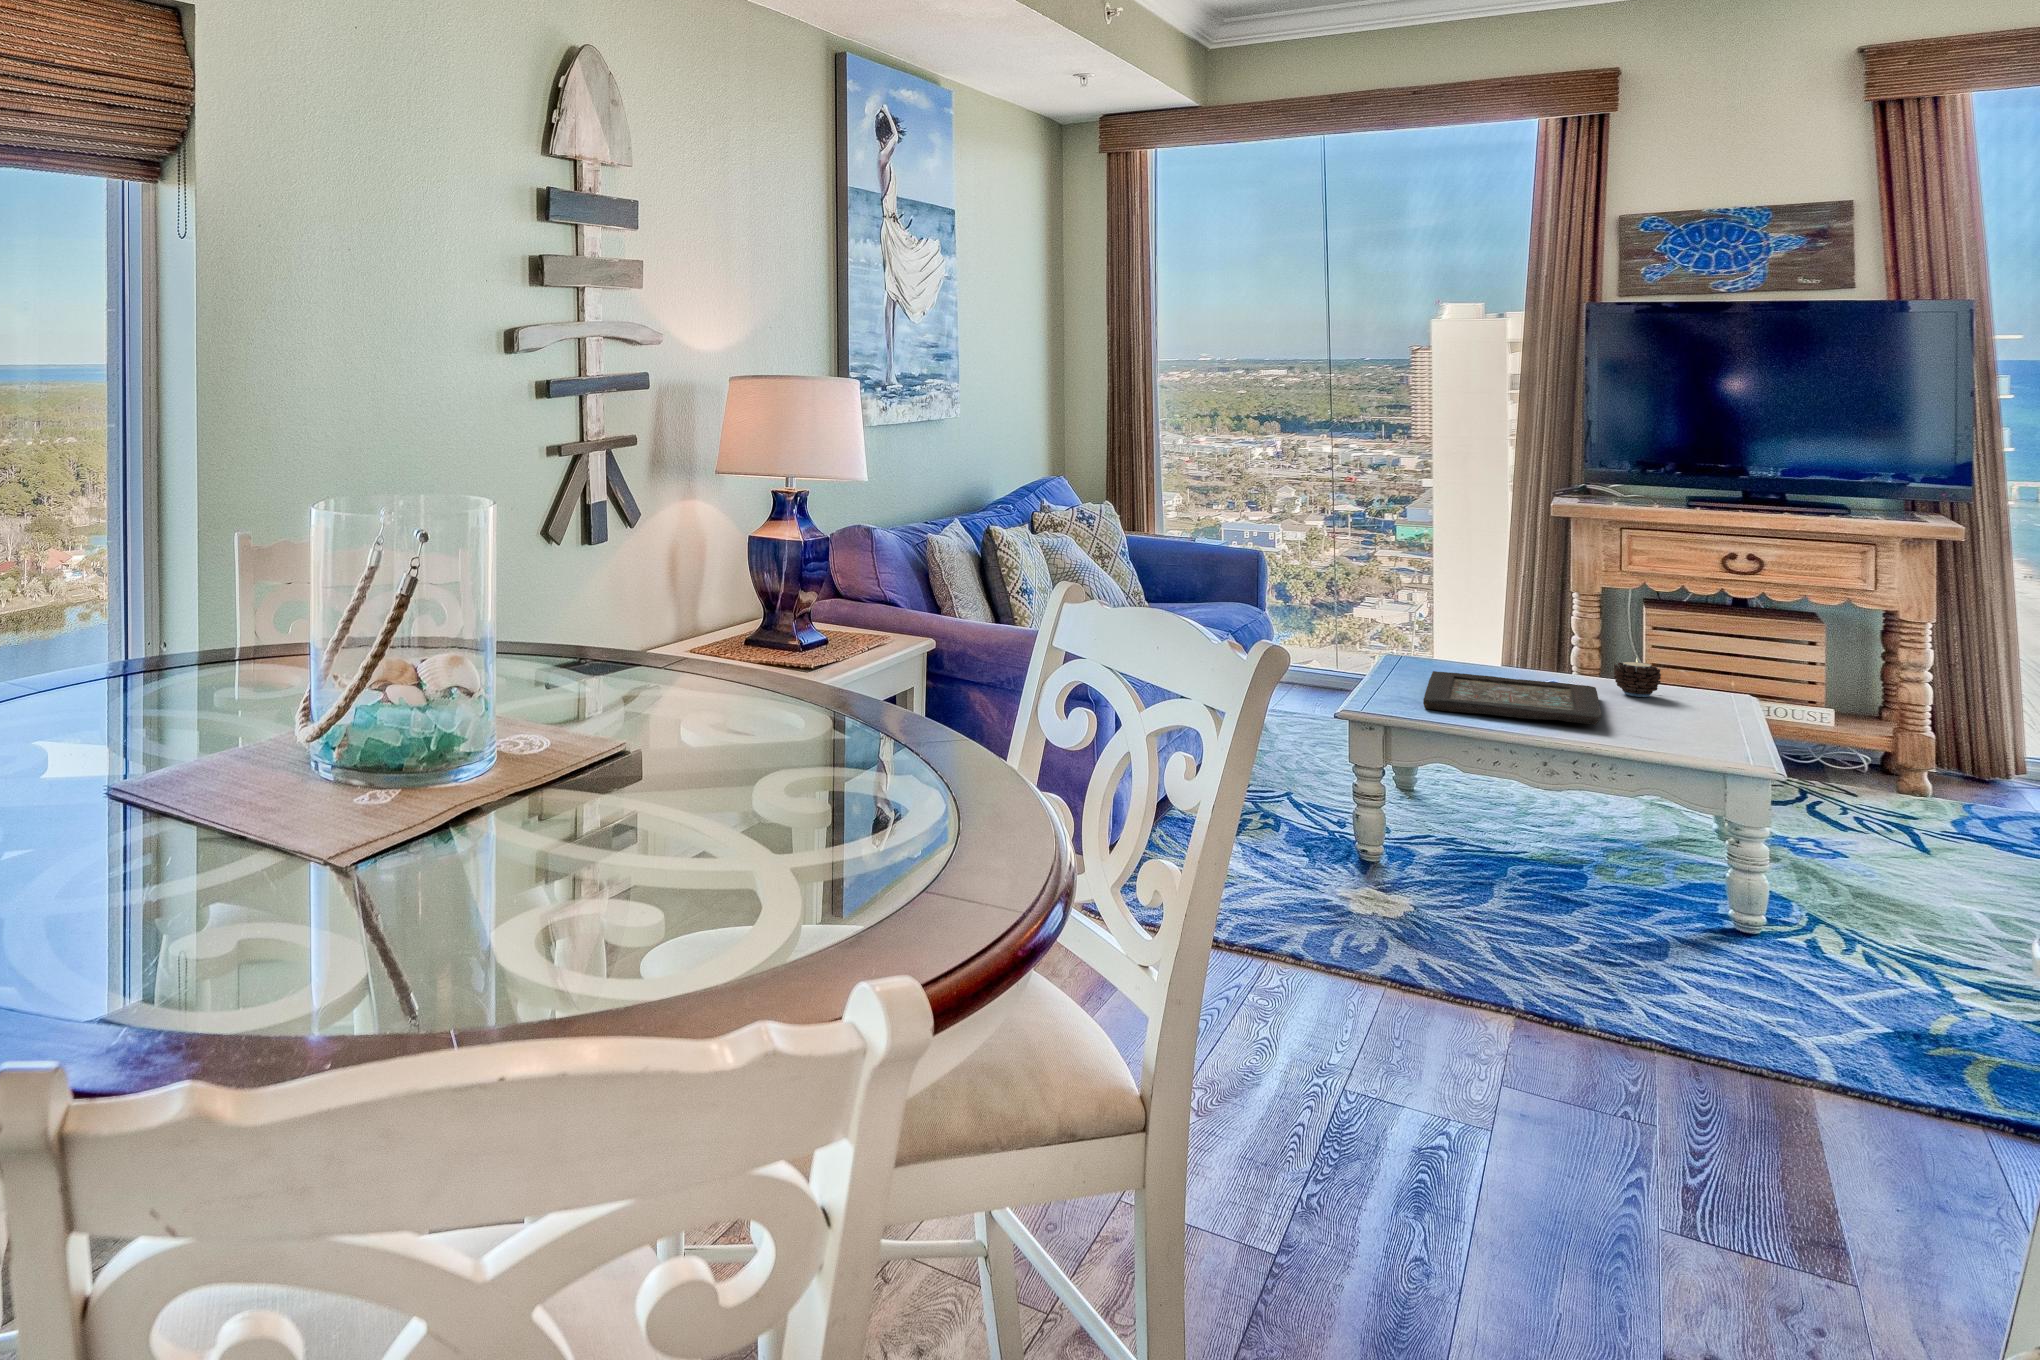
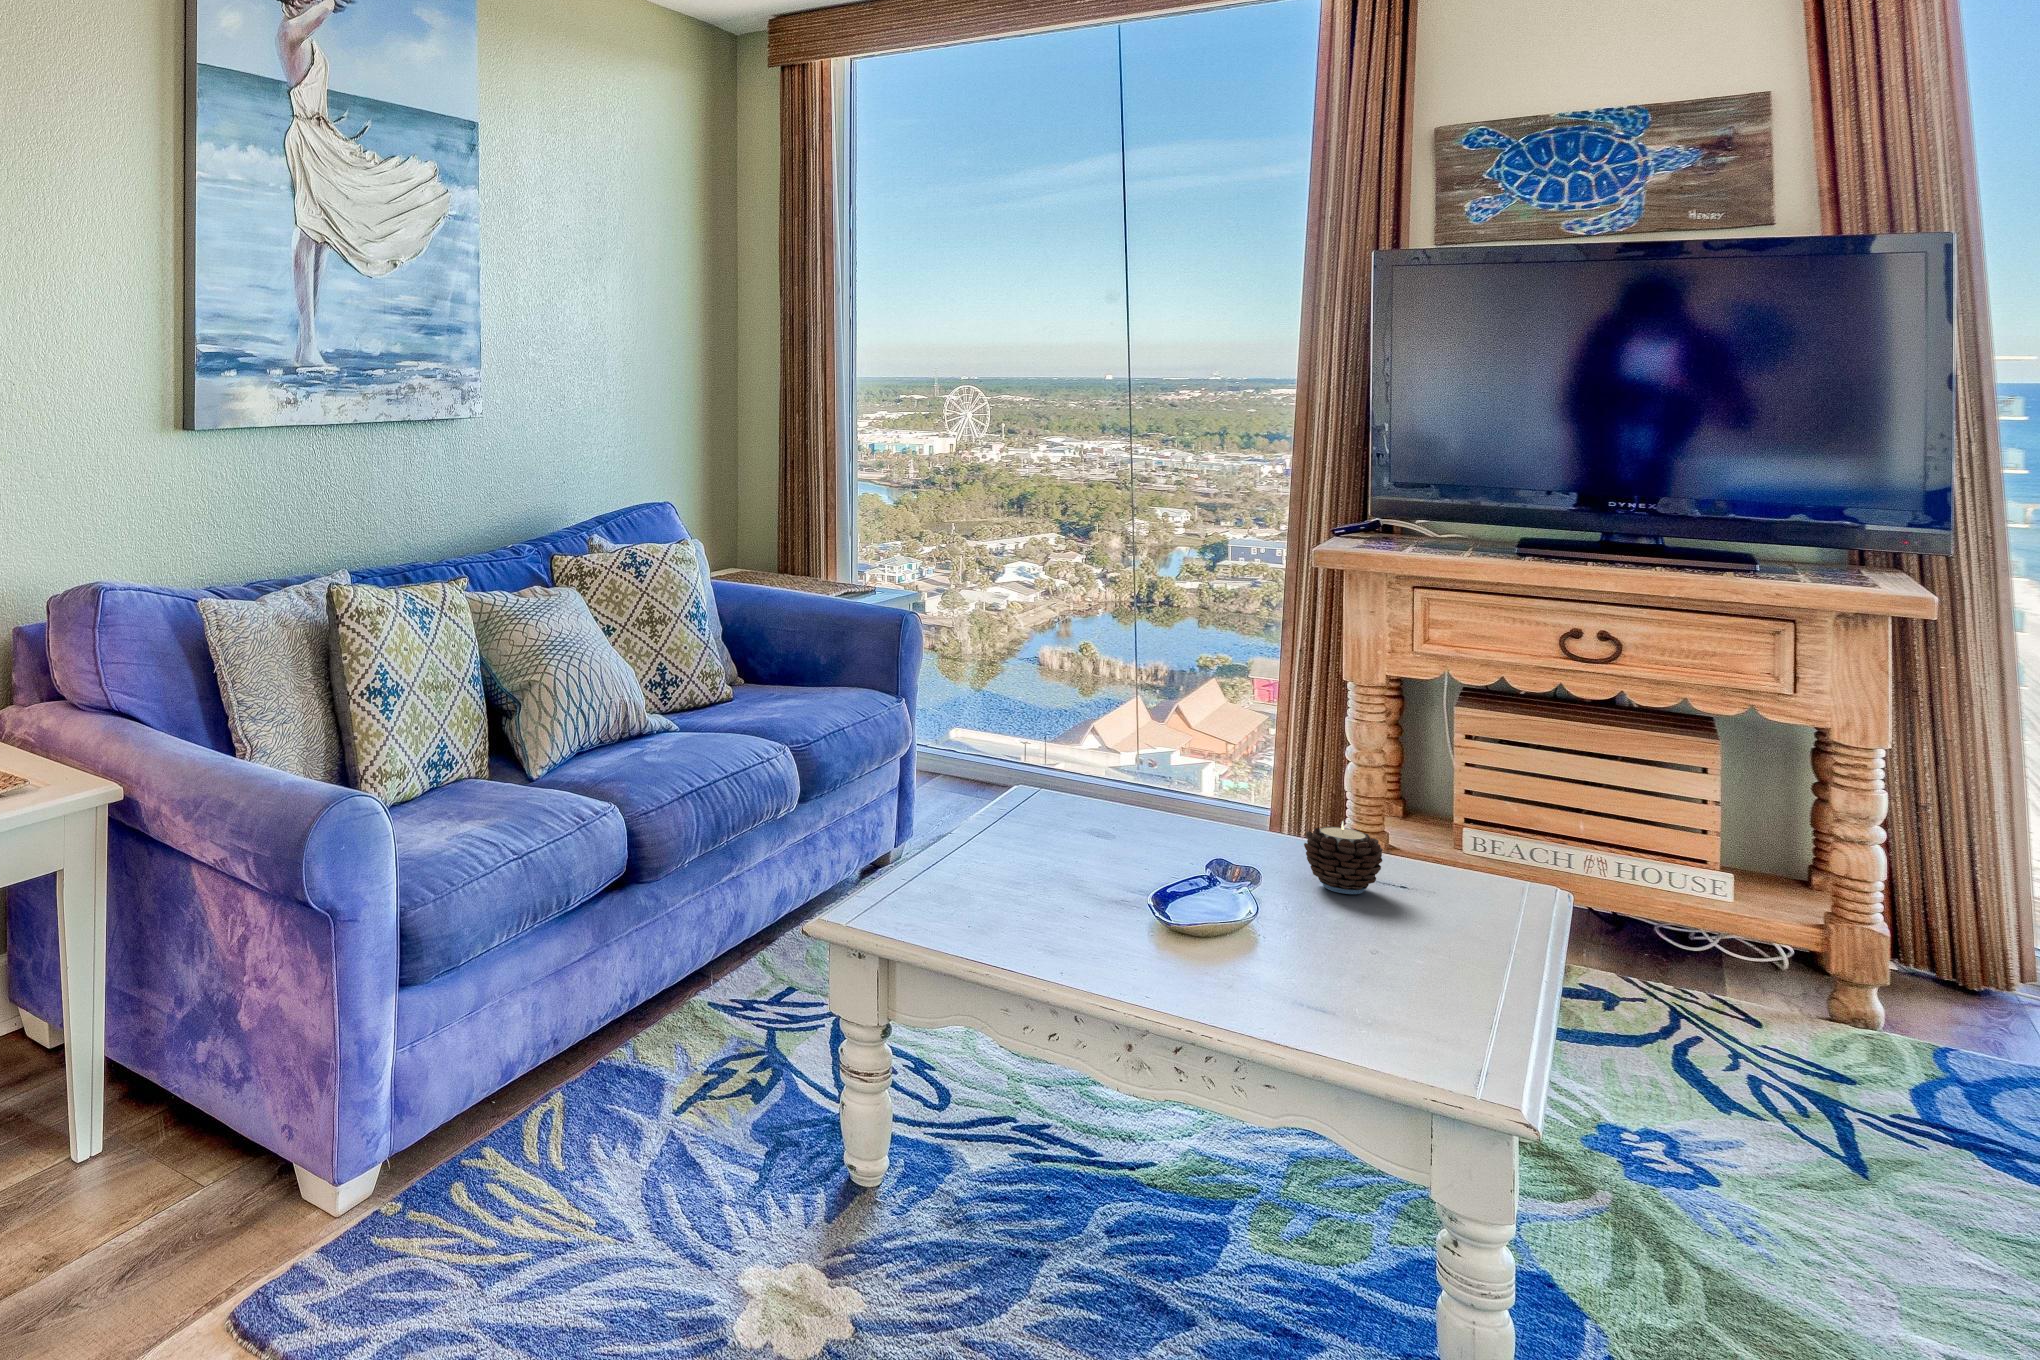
decorative tray: present [1423,671,1602,725] -> none [927,832,1265,973]

